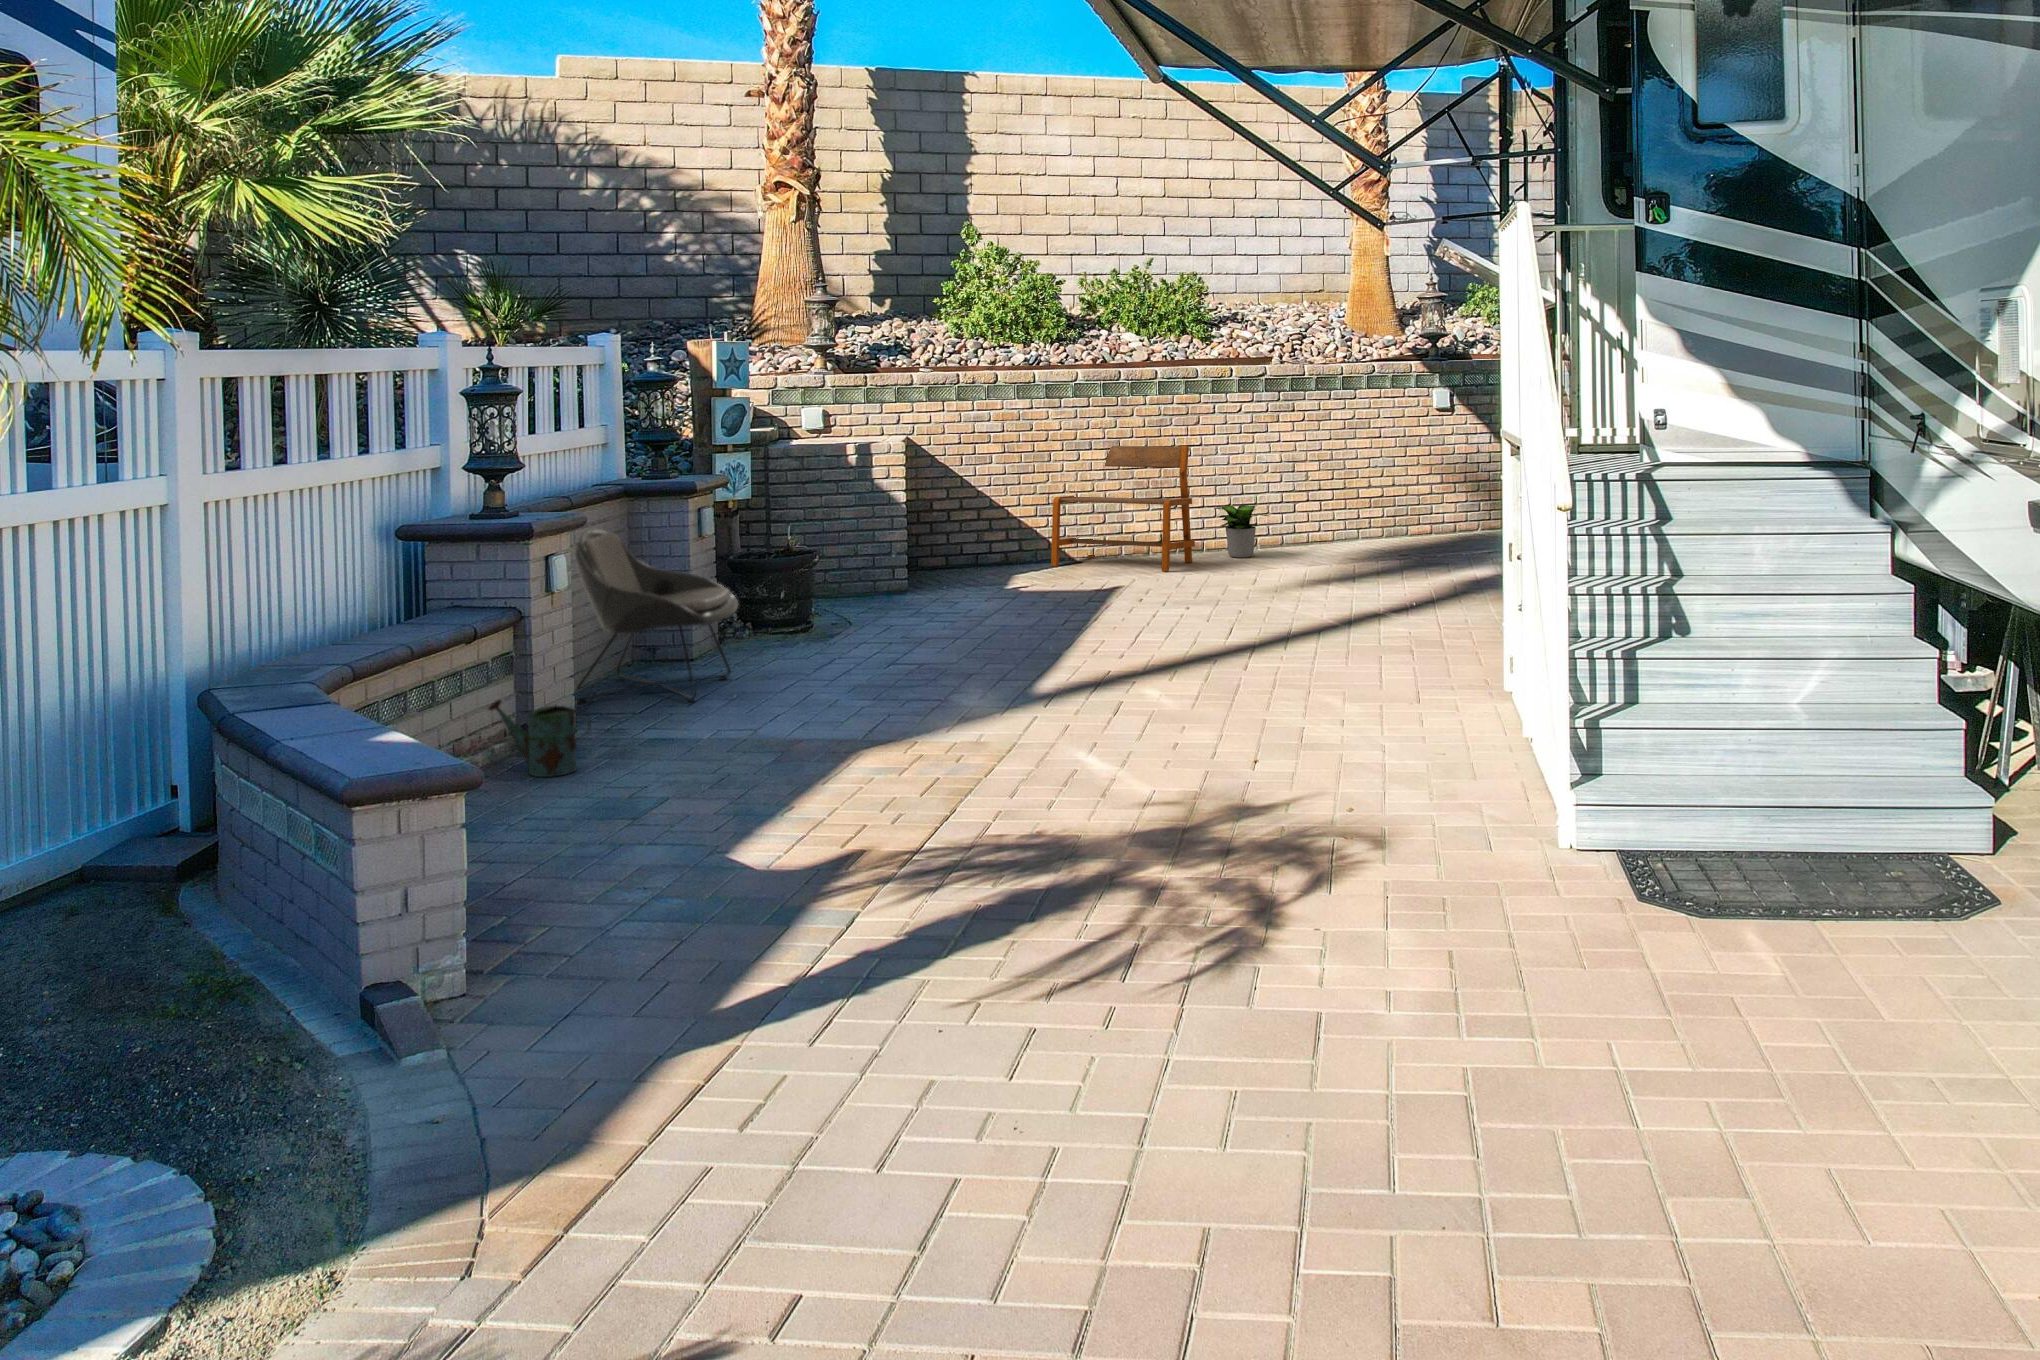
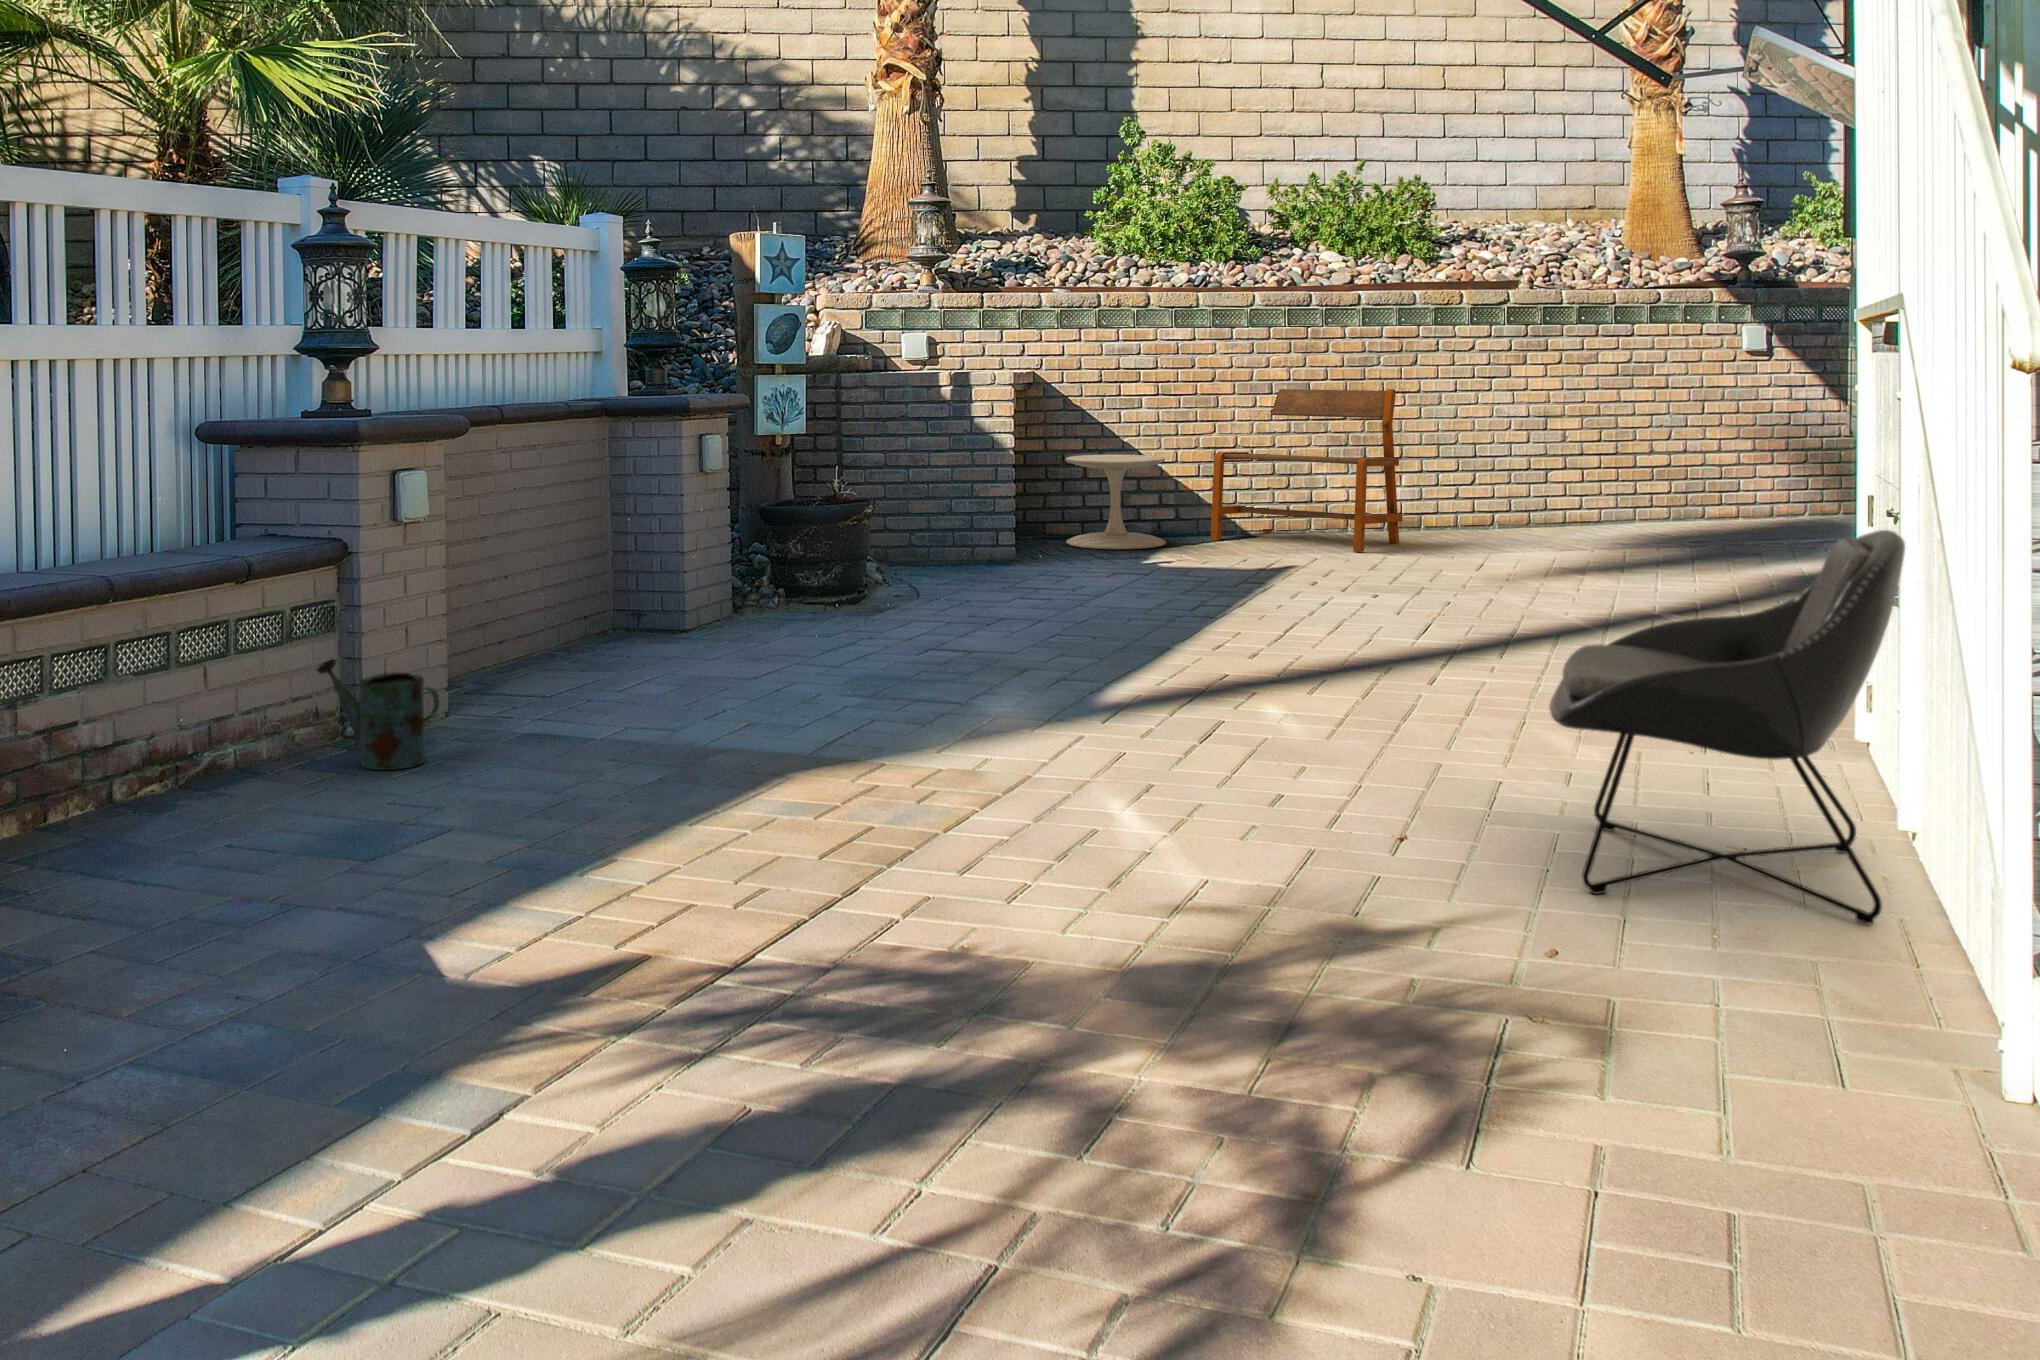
side table: none [939,501,1019,578] -> present [1066,455,1166,549]
potted plant: present [1215,505,1269,558] -> none [1430,471,1511,540]
lounge chair: present [575,528,738,703] -> present [1549,530,1905,925]

